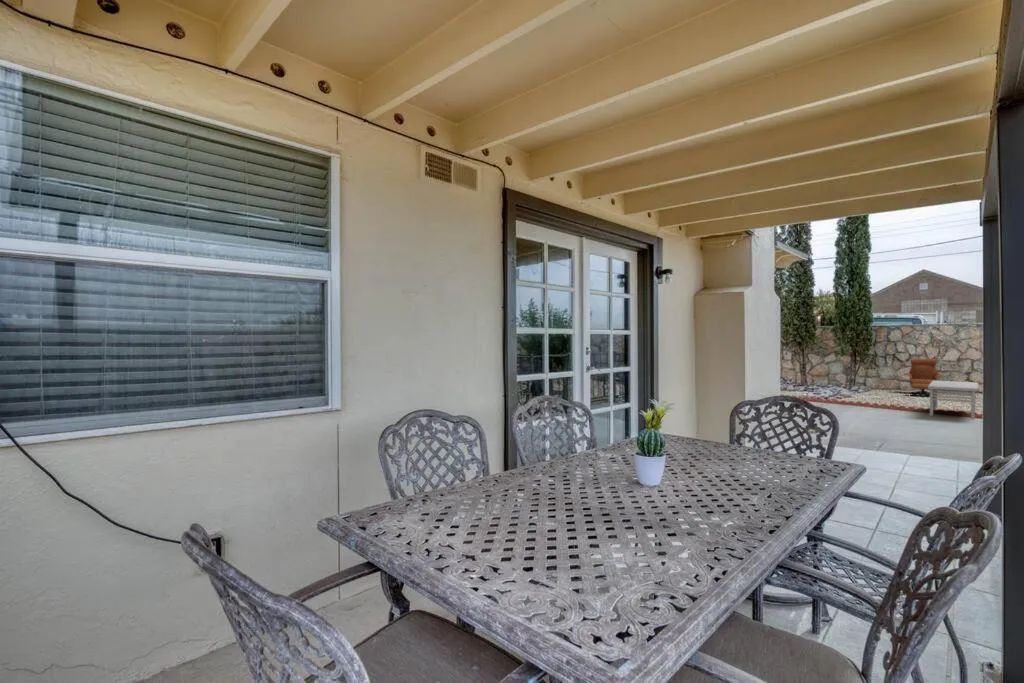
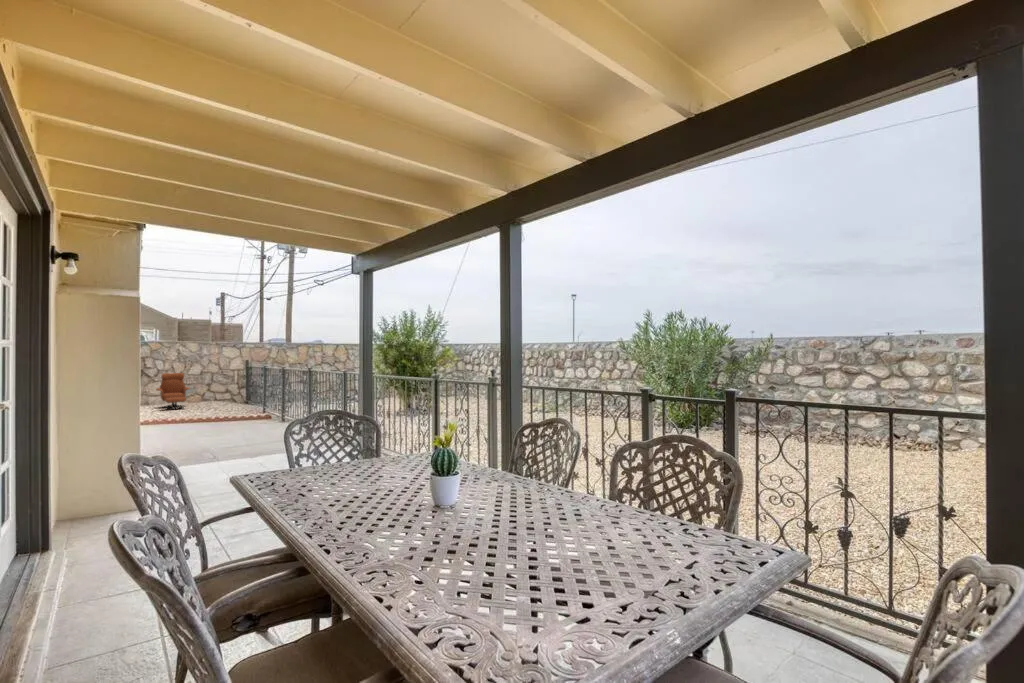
storage bench: present [928,381,978,419] -> none [200,391,243,425]

